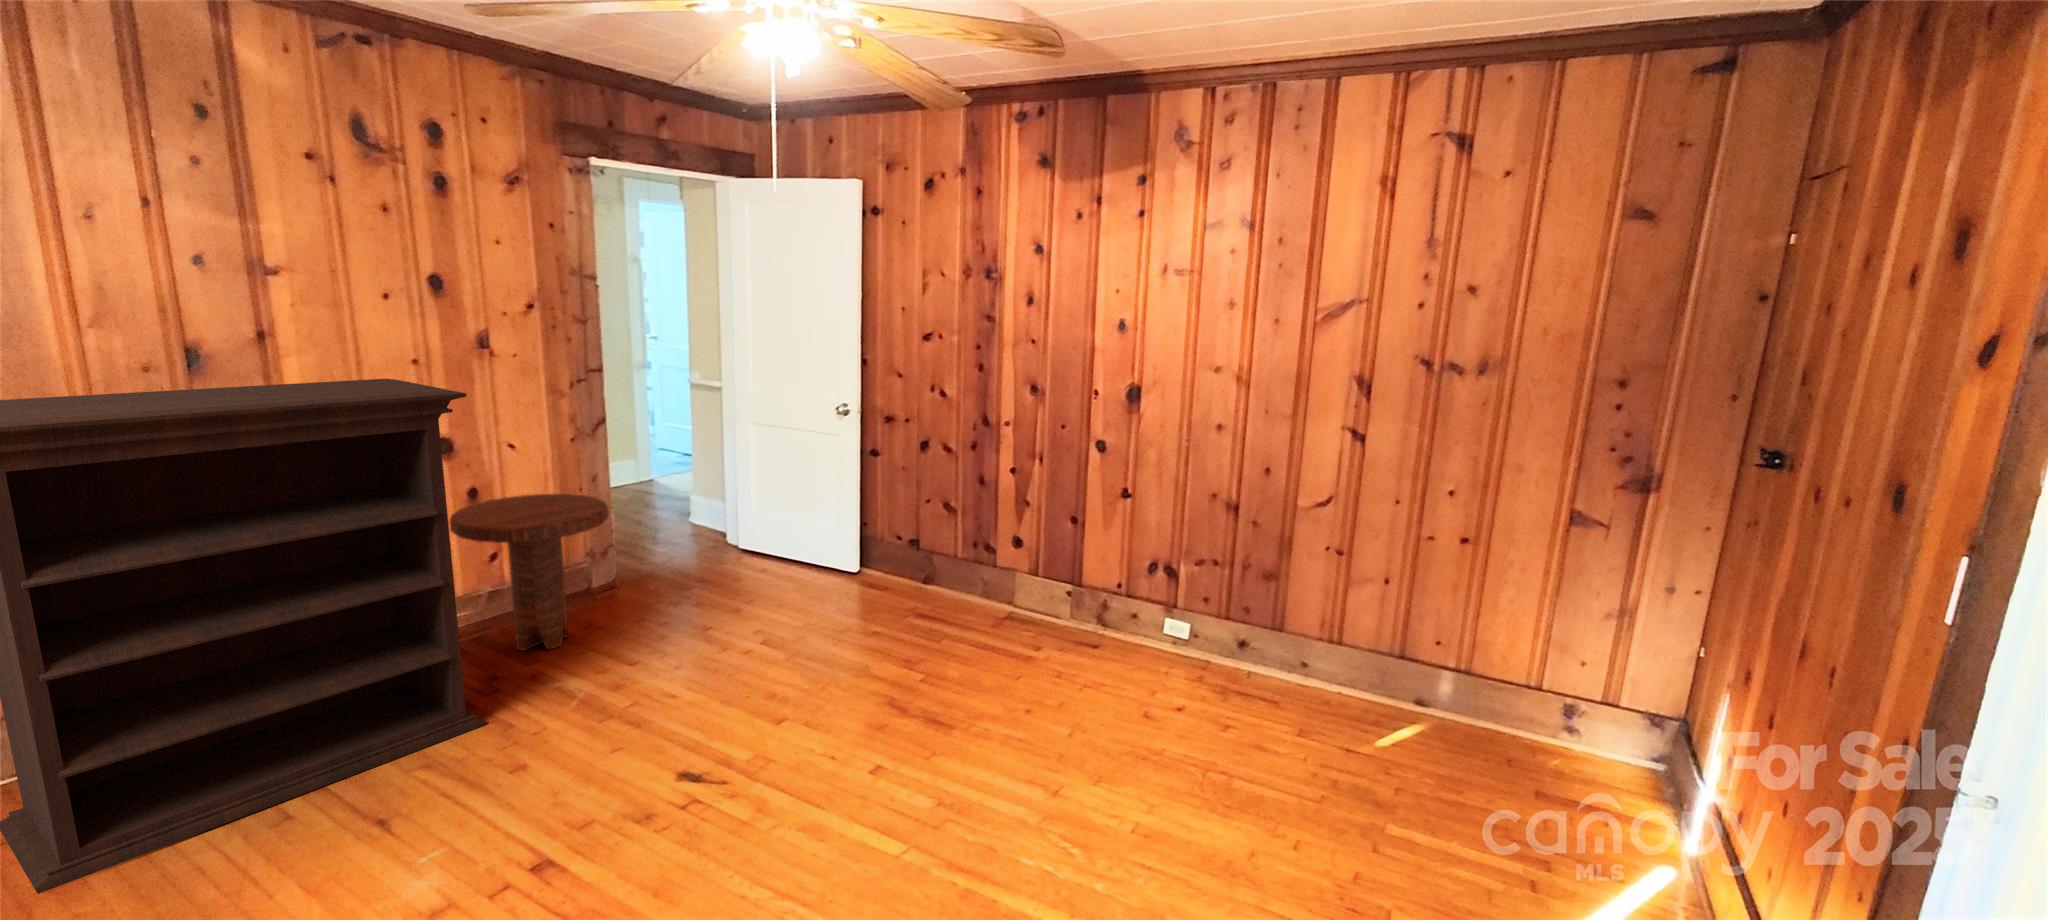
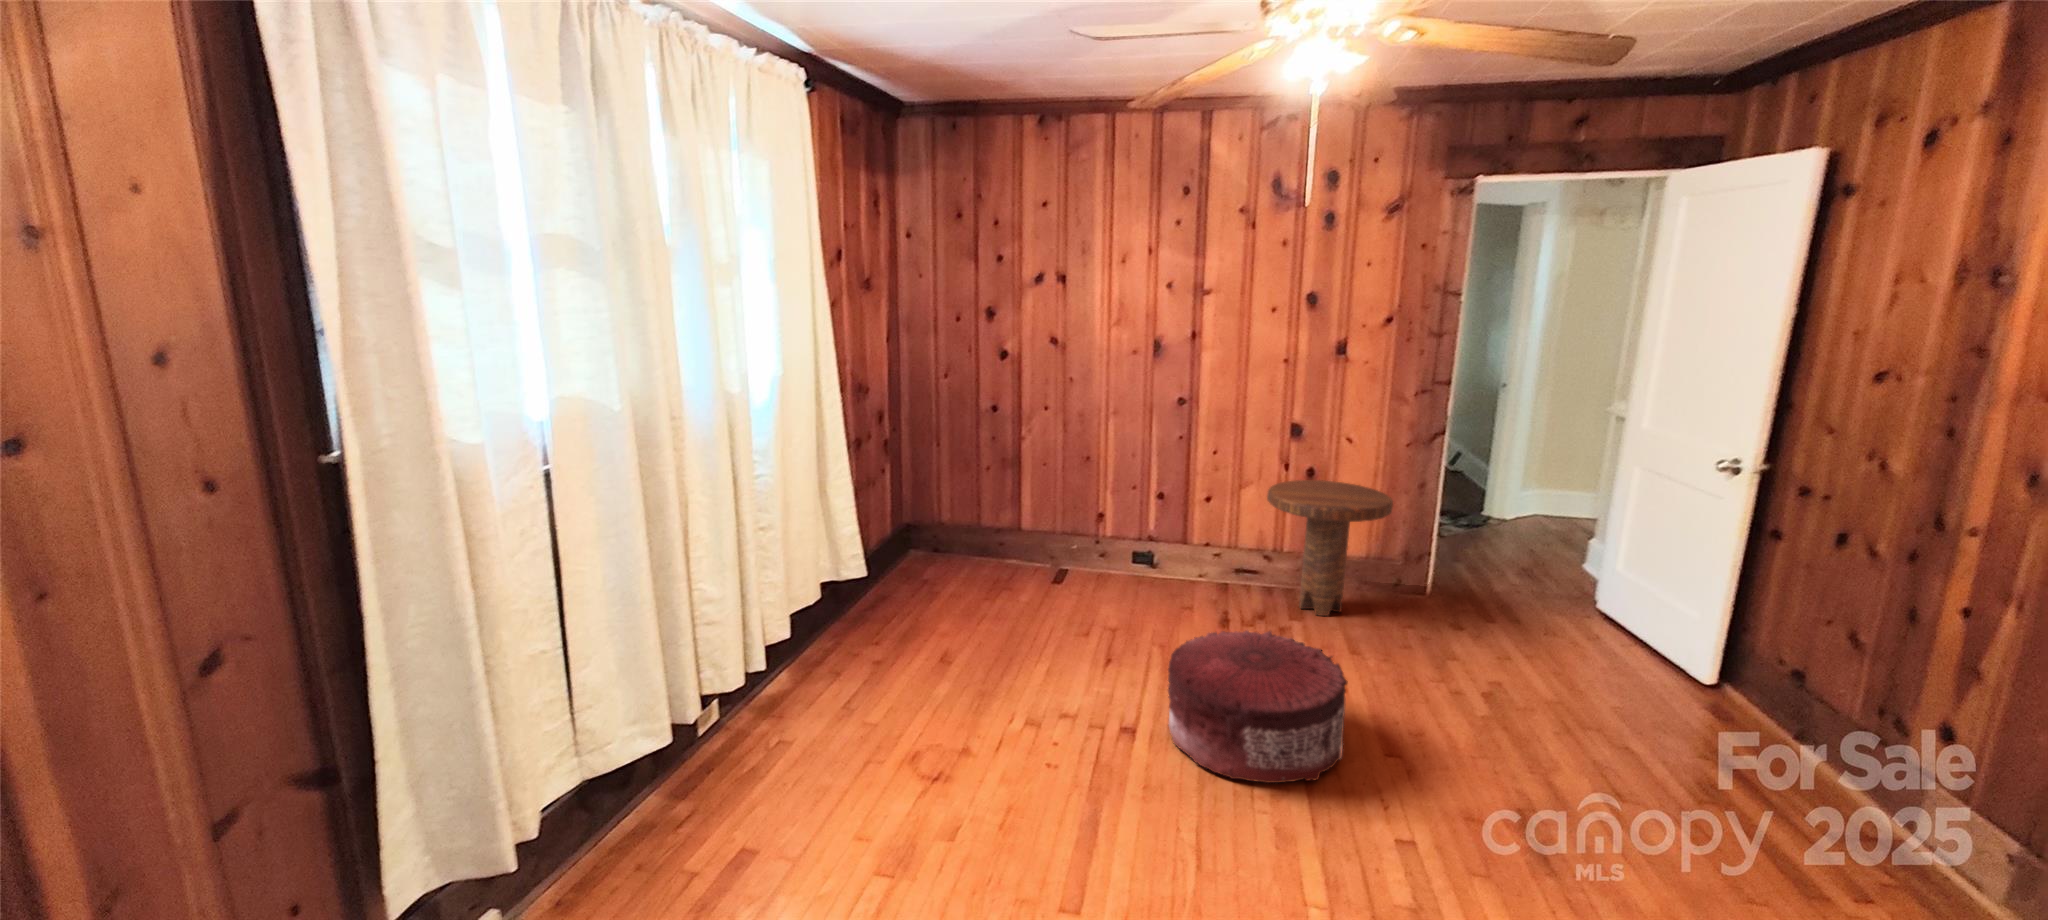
bookshelf: present [0,379,485,894] -> none [990,362,1242,641]
pouf: none [555,657,773,841] -> present [1168,631,1347,783]

